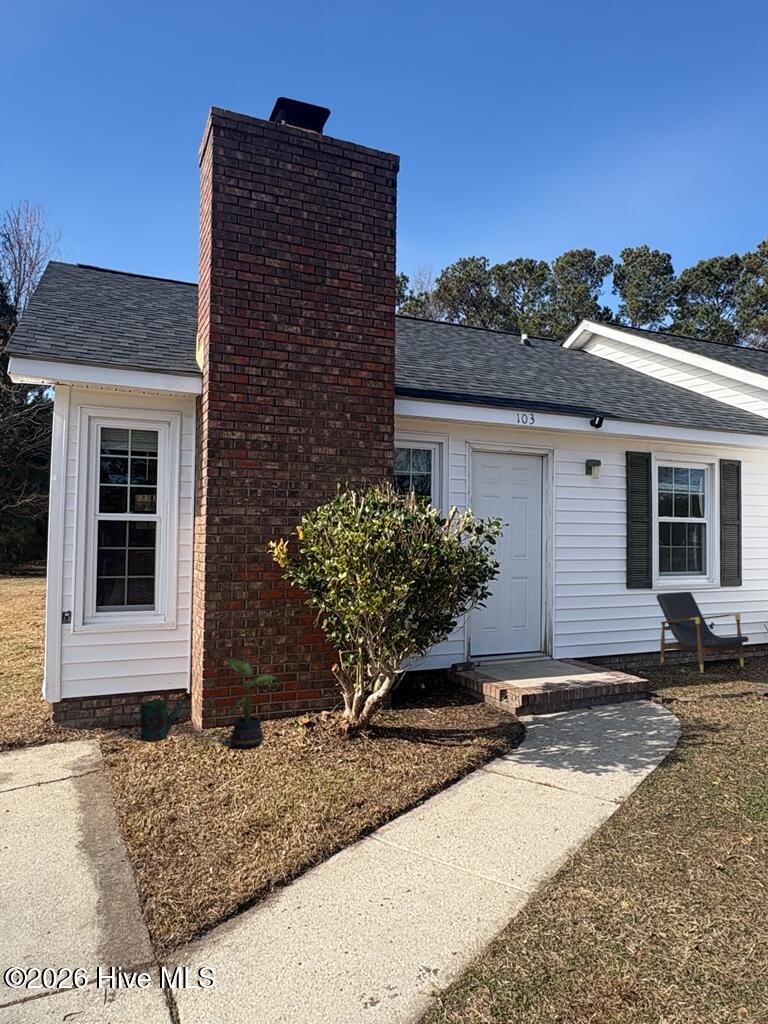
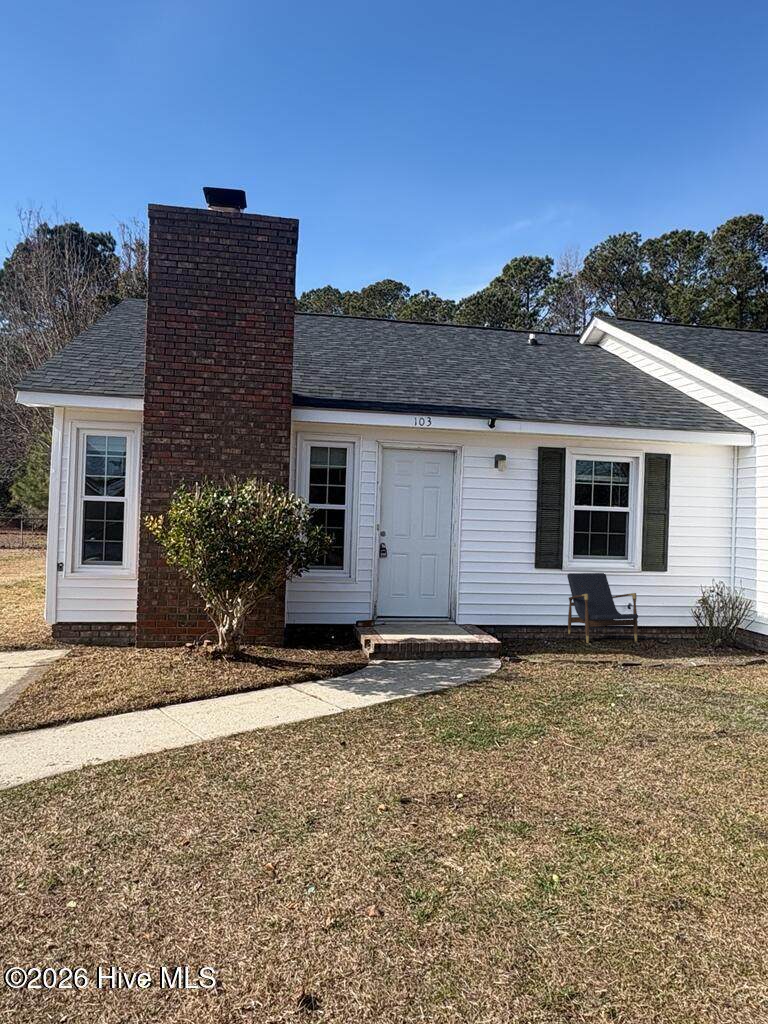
potted plant: present [225,658,279,749] -> none [139,599,182,661]
watering can: present [131,693,192,741] -> none [89,622,133,653]

